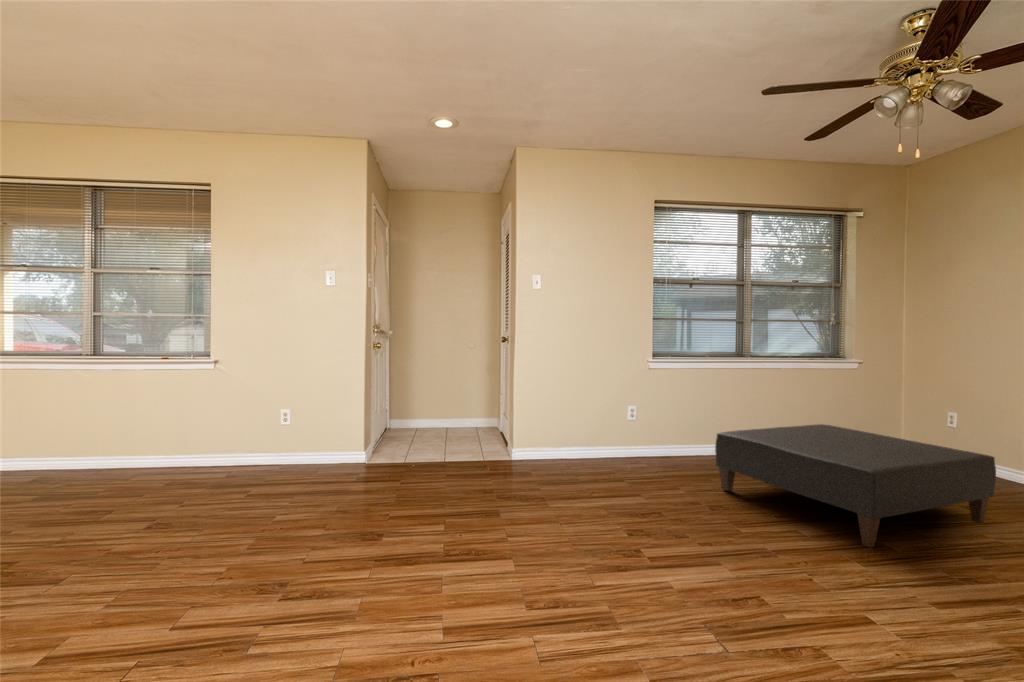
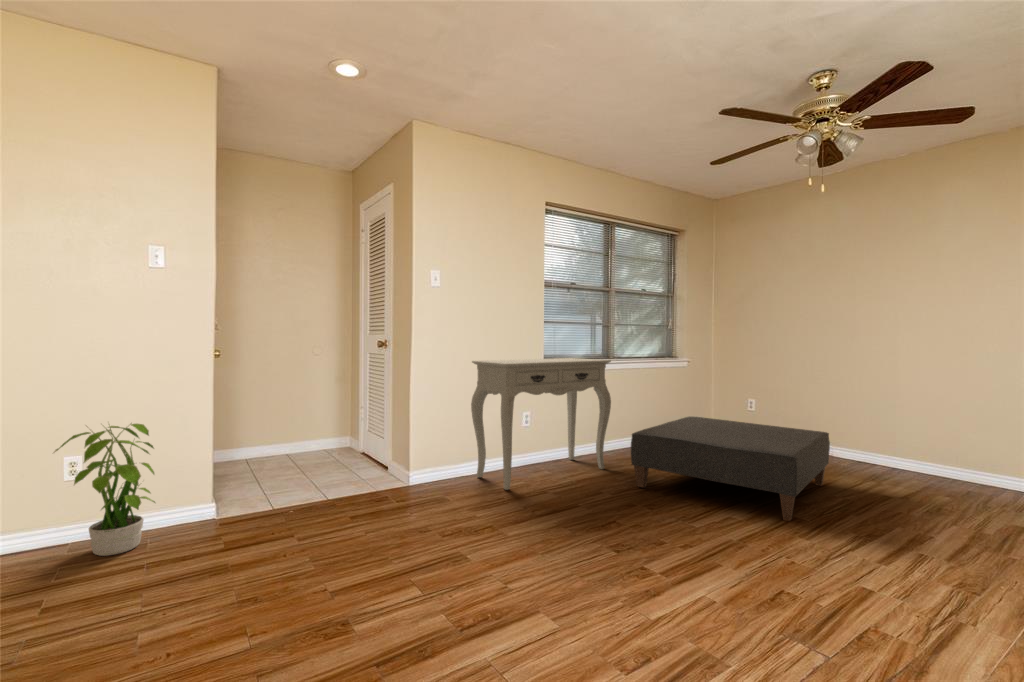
console table: none [569,354,716,474] -> present [471,358,611,490]
potted plant: none [270,387,328,474] -> present [53,423,155,556]

